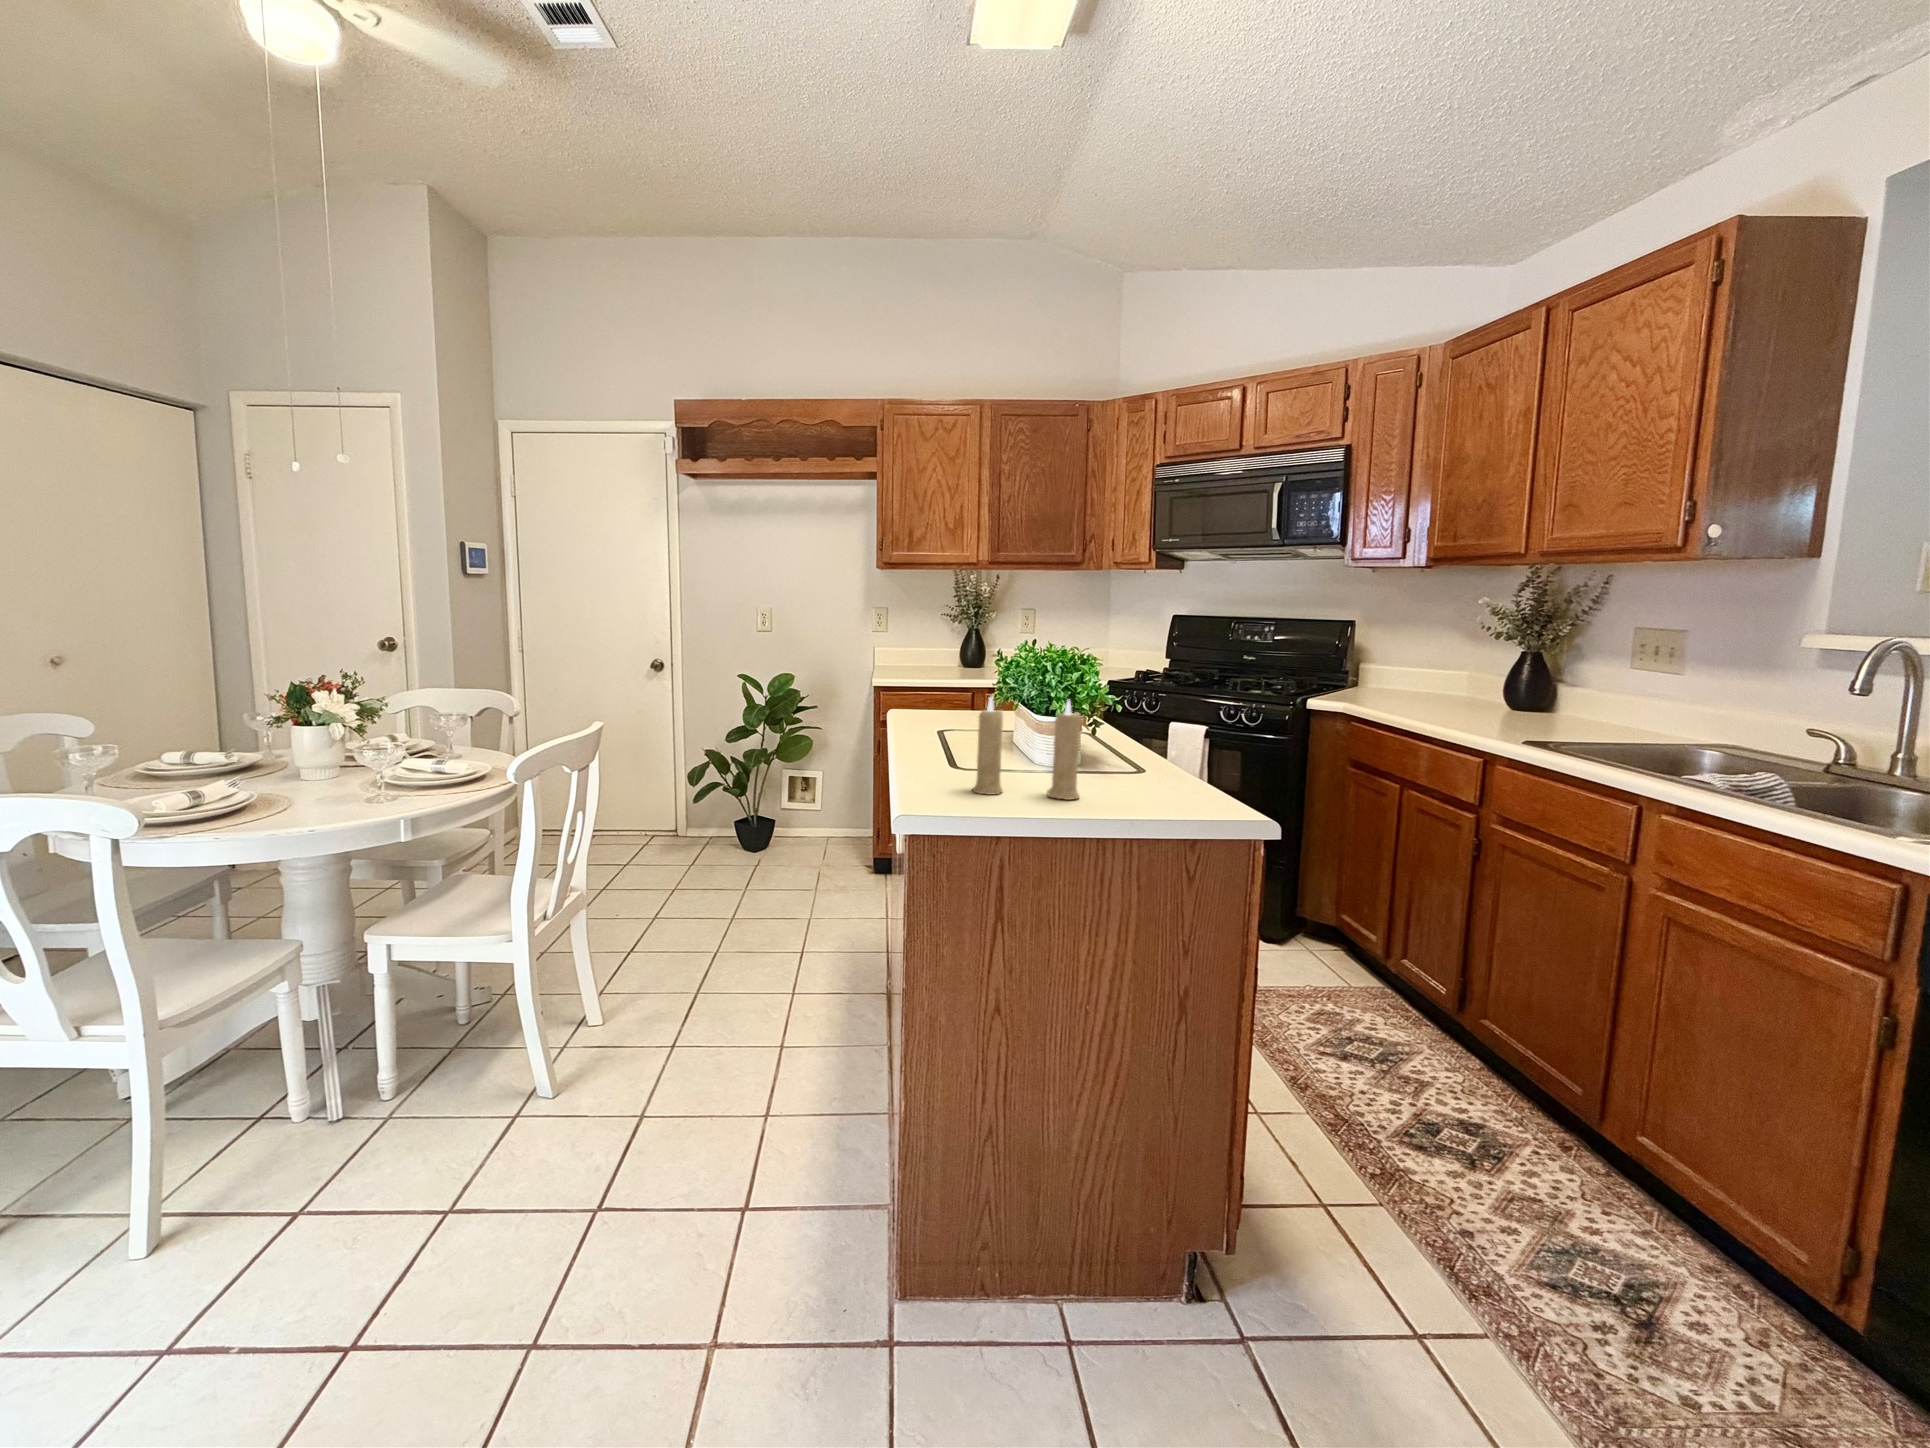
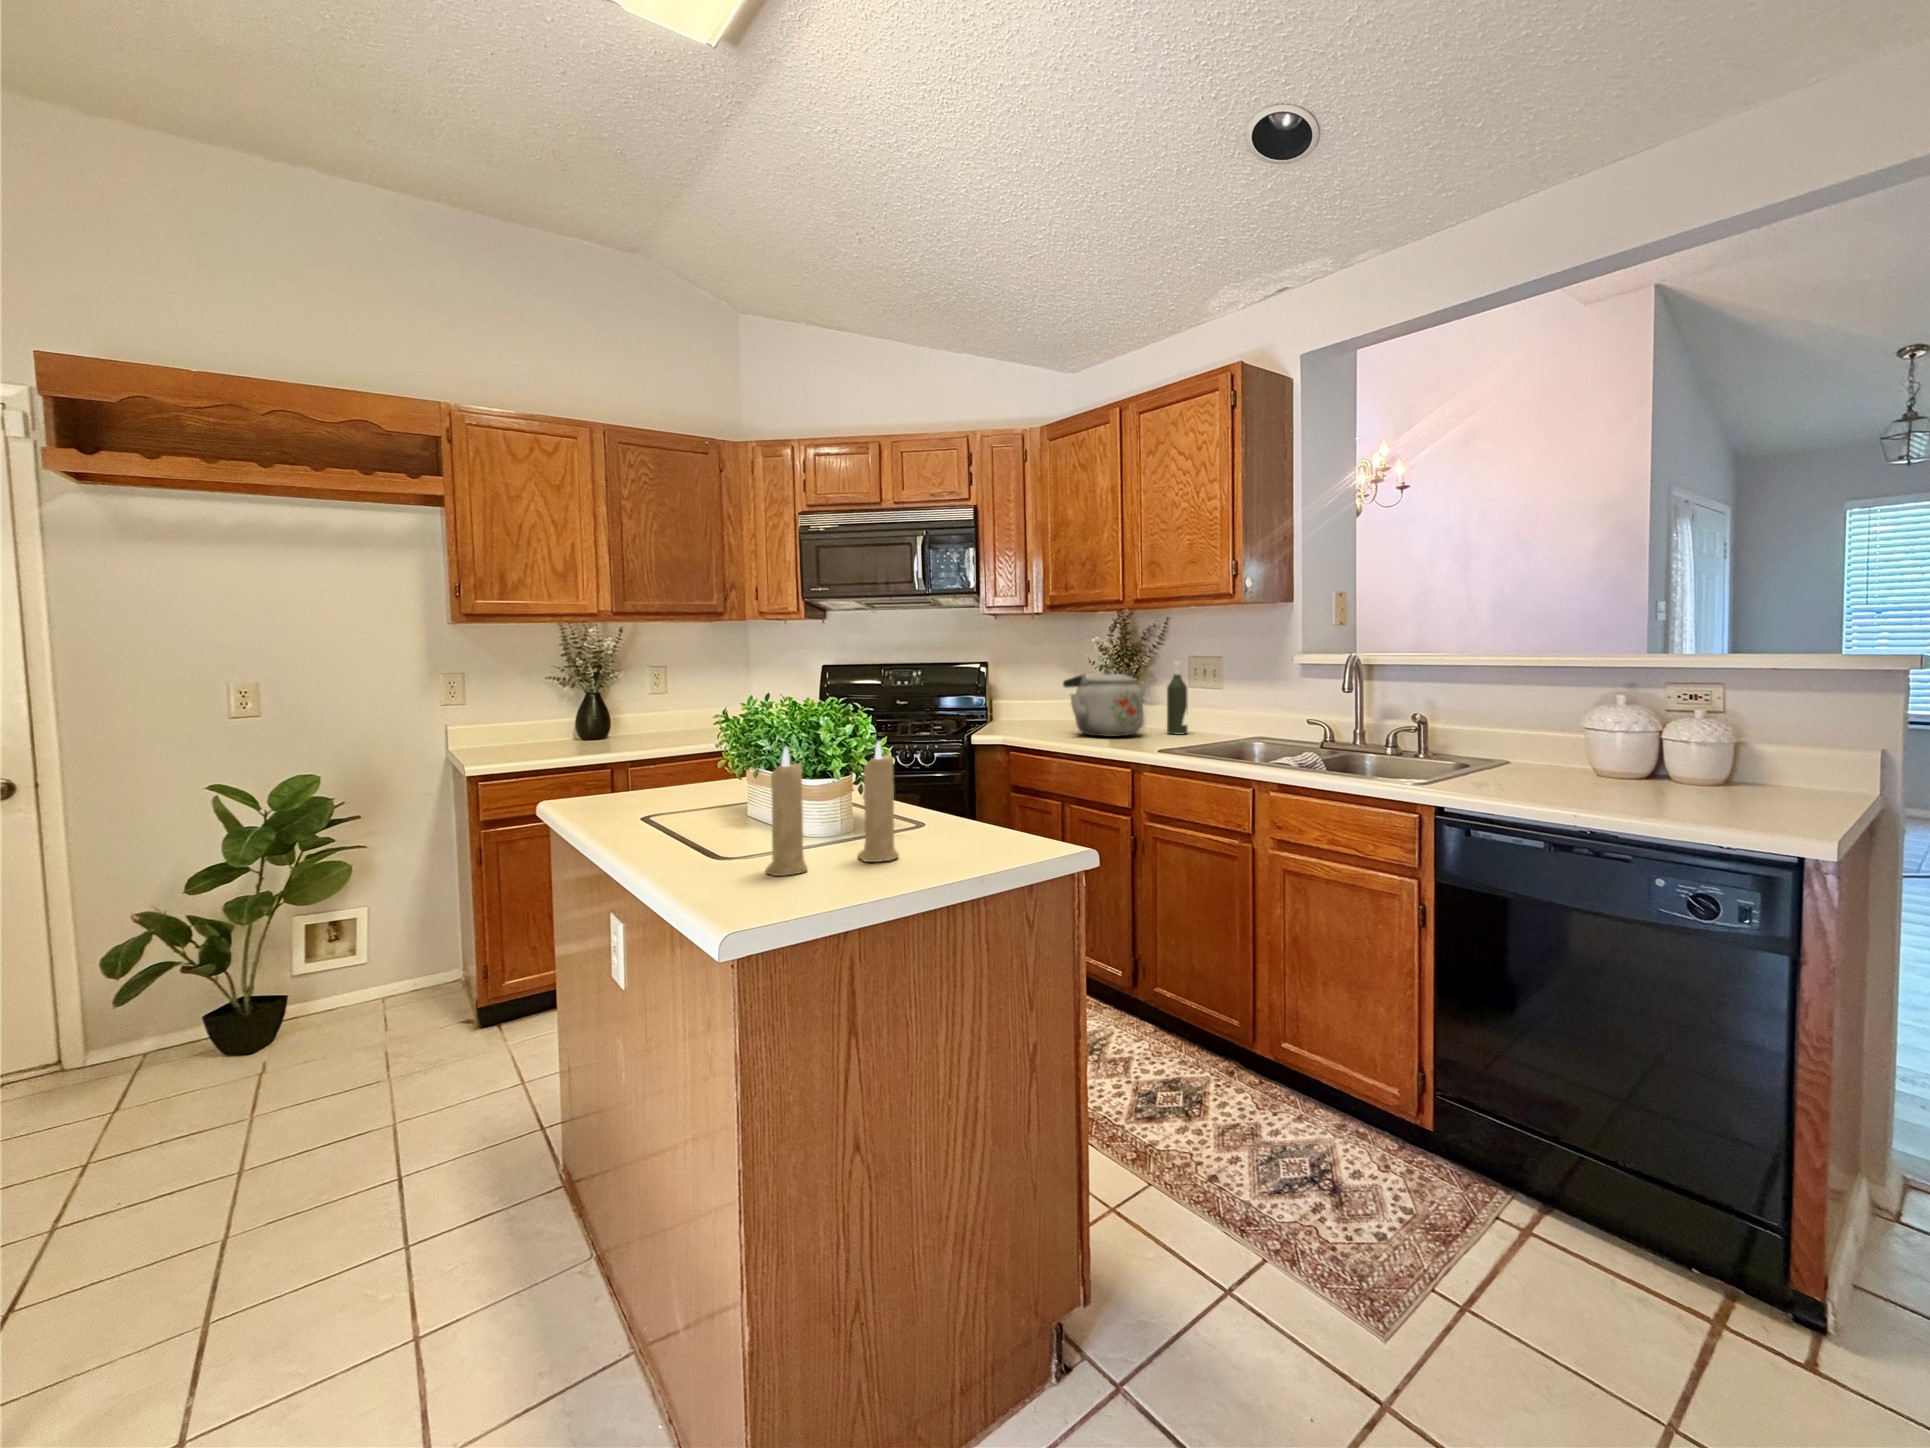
bottle: none [1584,633,1627,729] -> present [1167,661,1188,734]
kettle: none [1429,637,1544,720] -> present [1063,669,1143,737]

